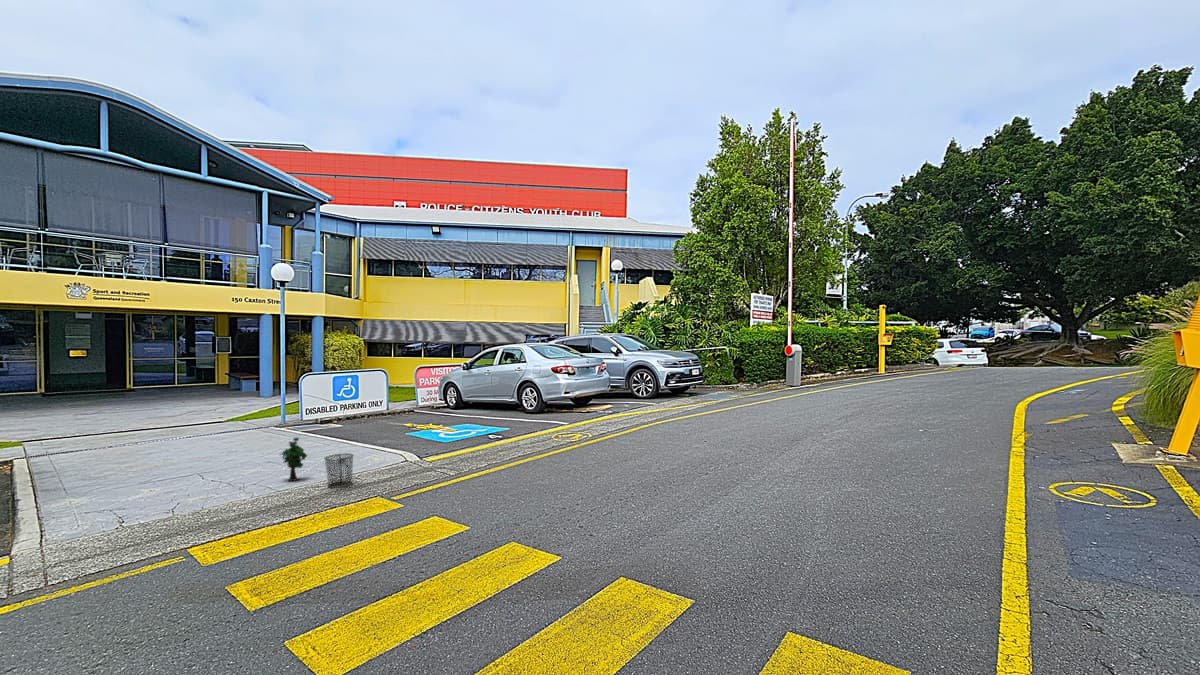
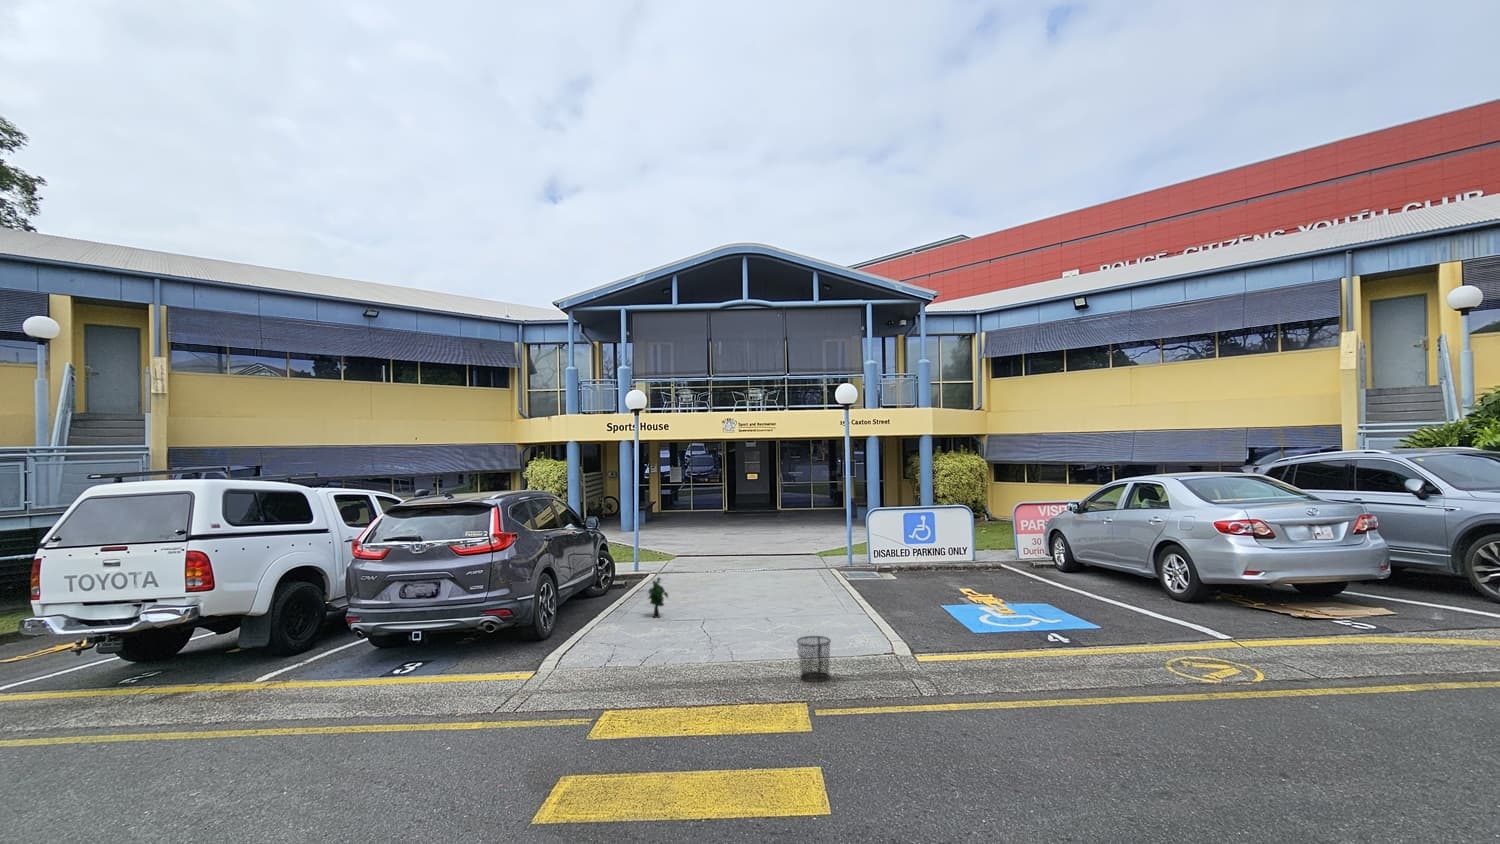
decorative plant: present [280,438,307,481] -> present [649,578,668,618]

